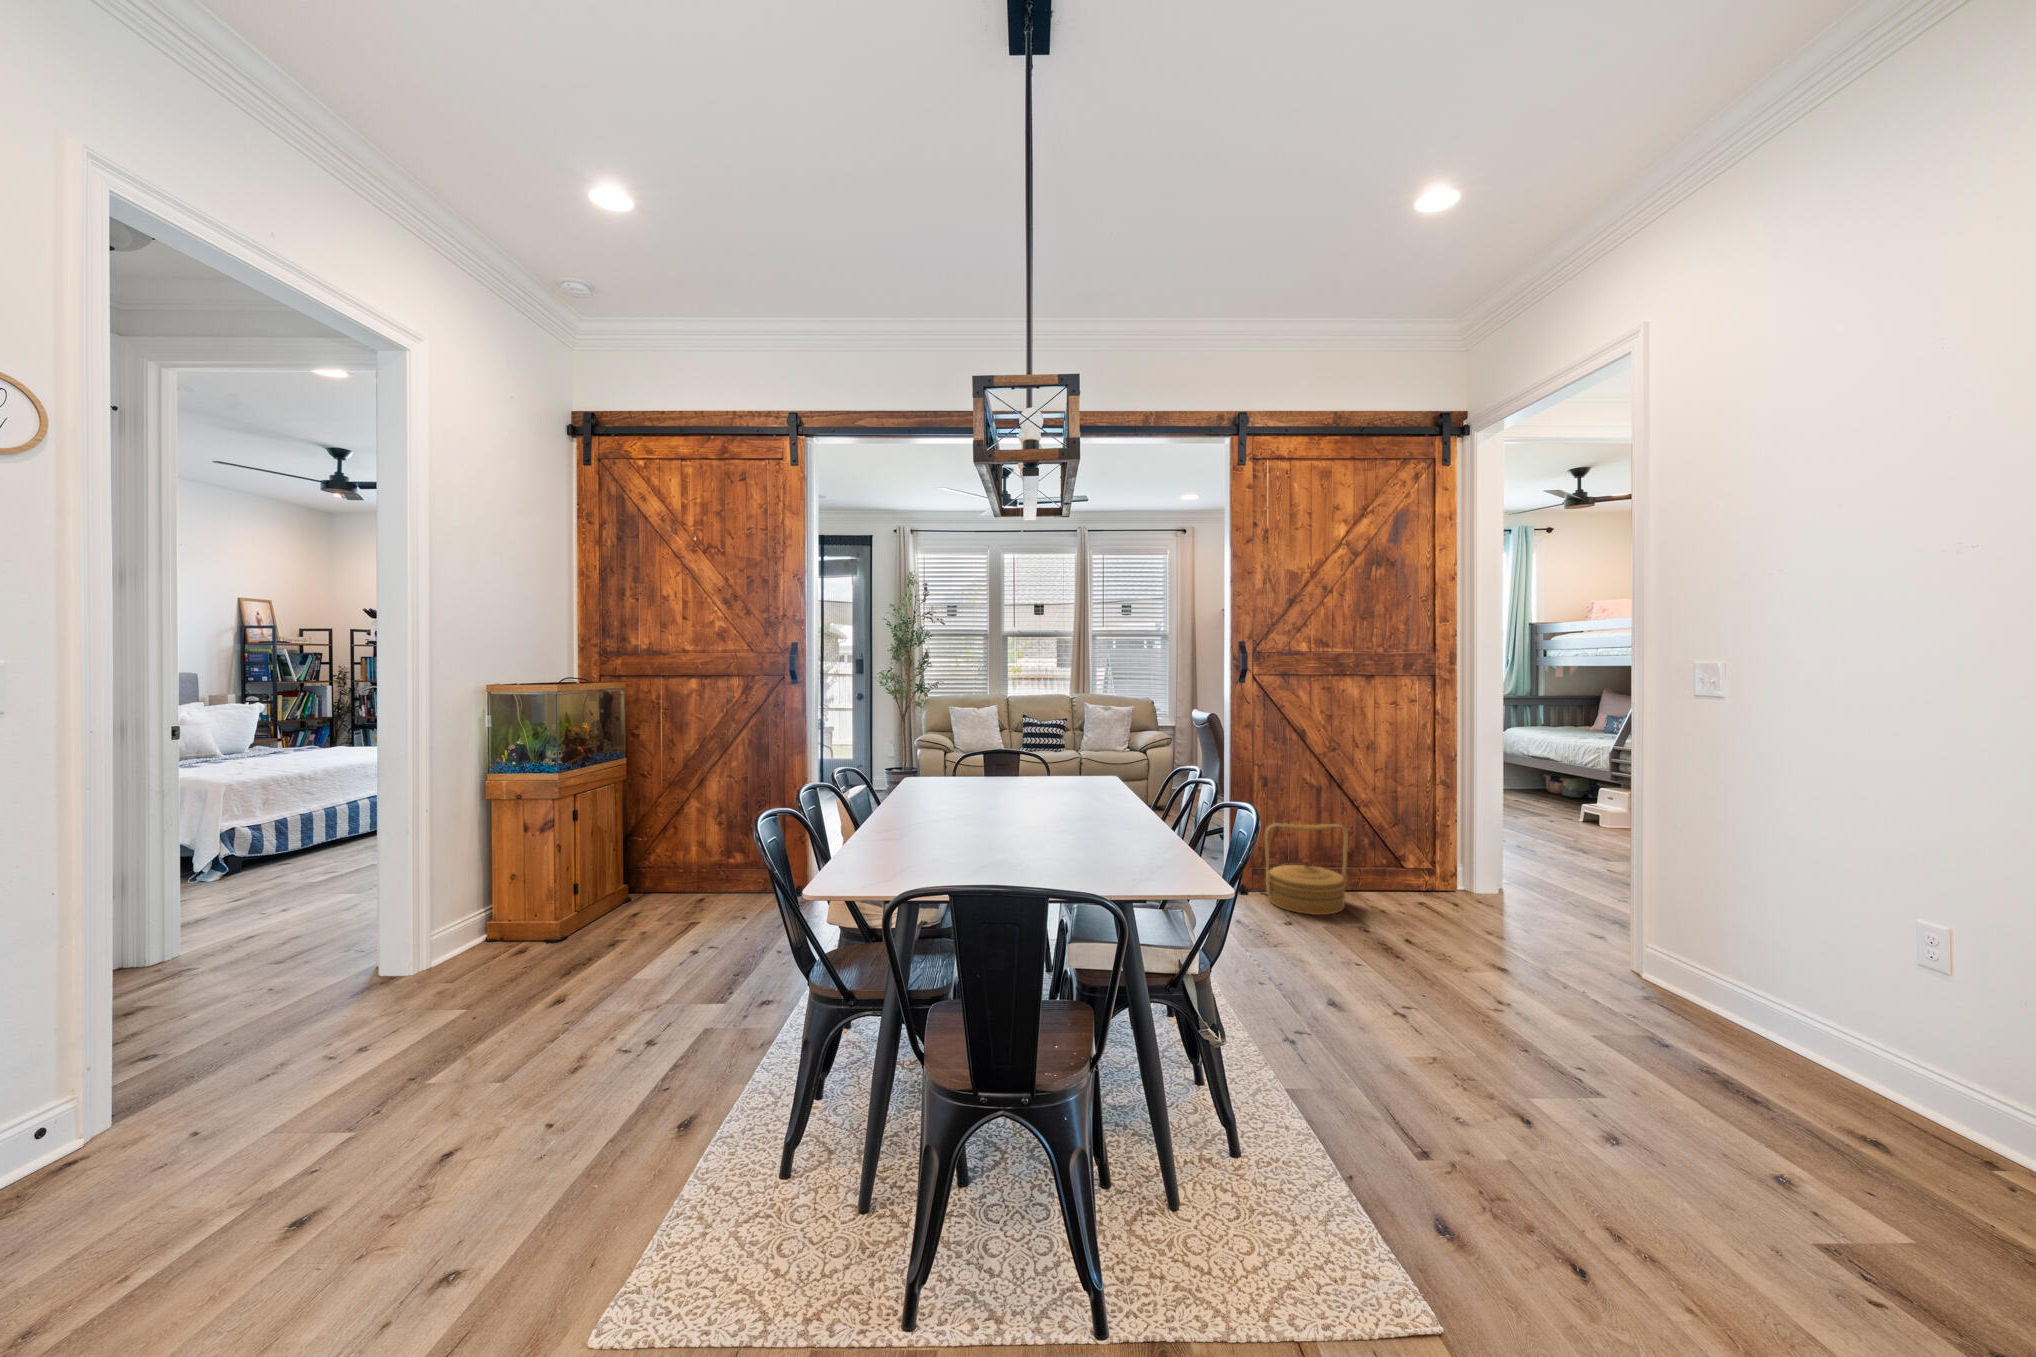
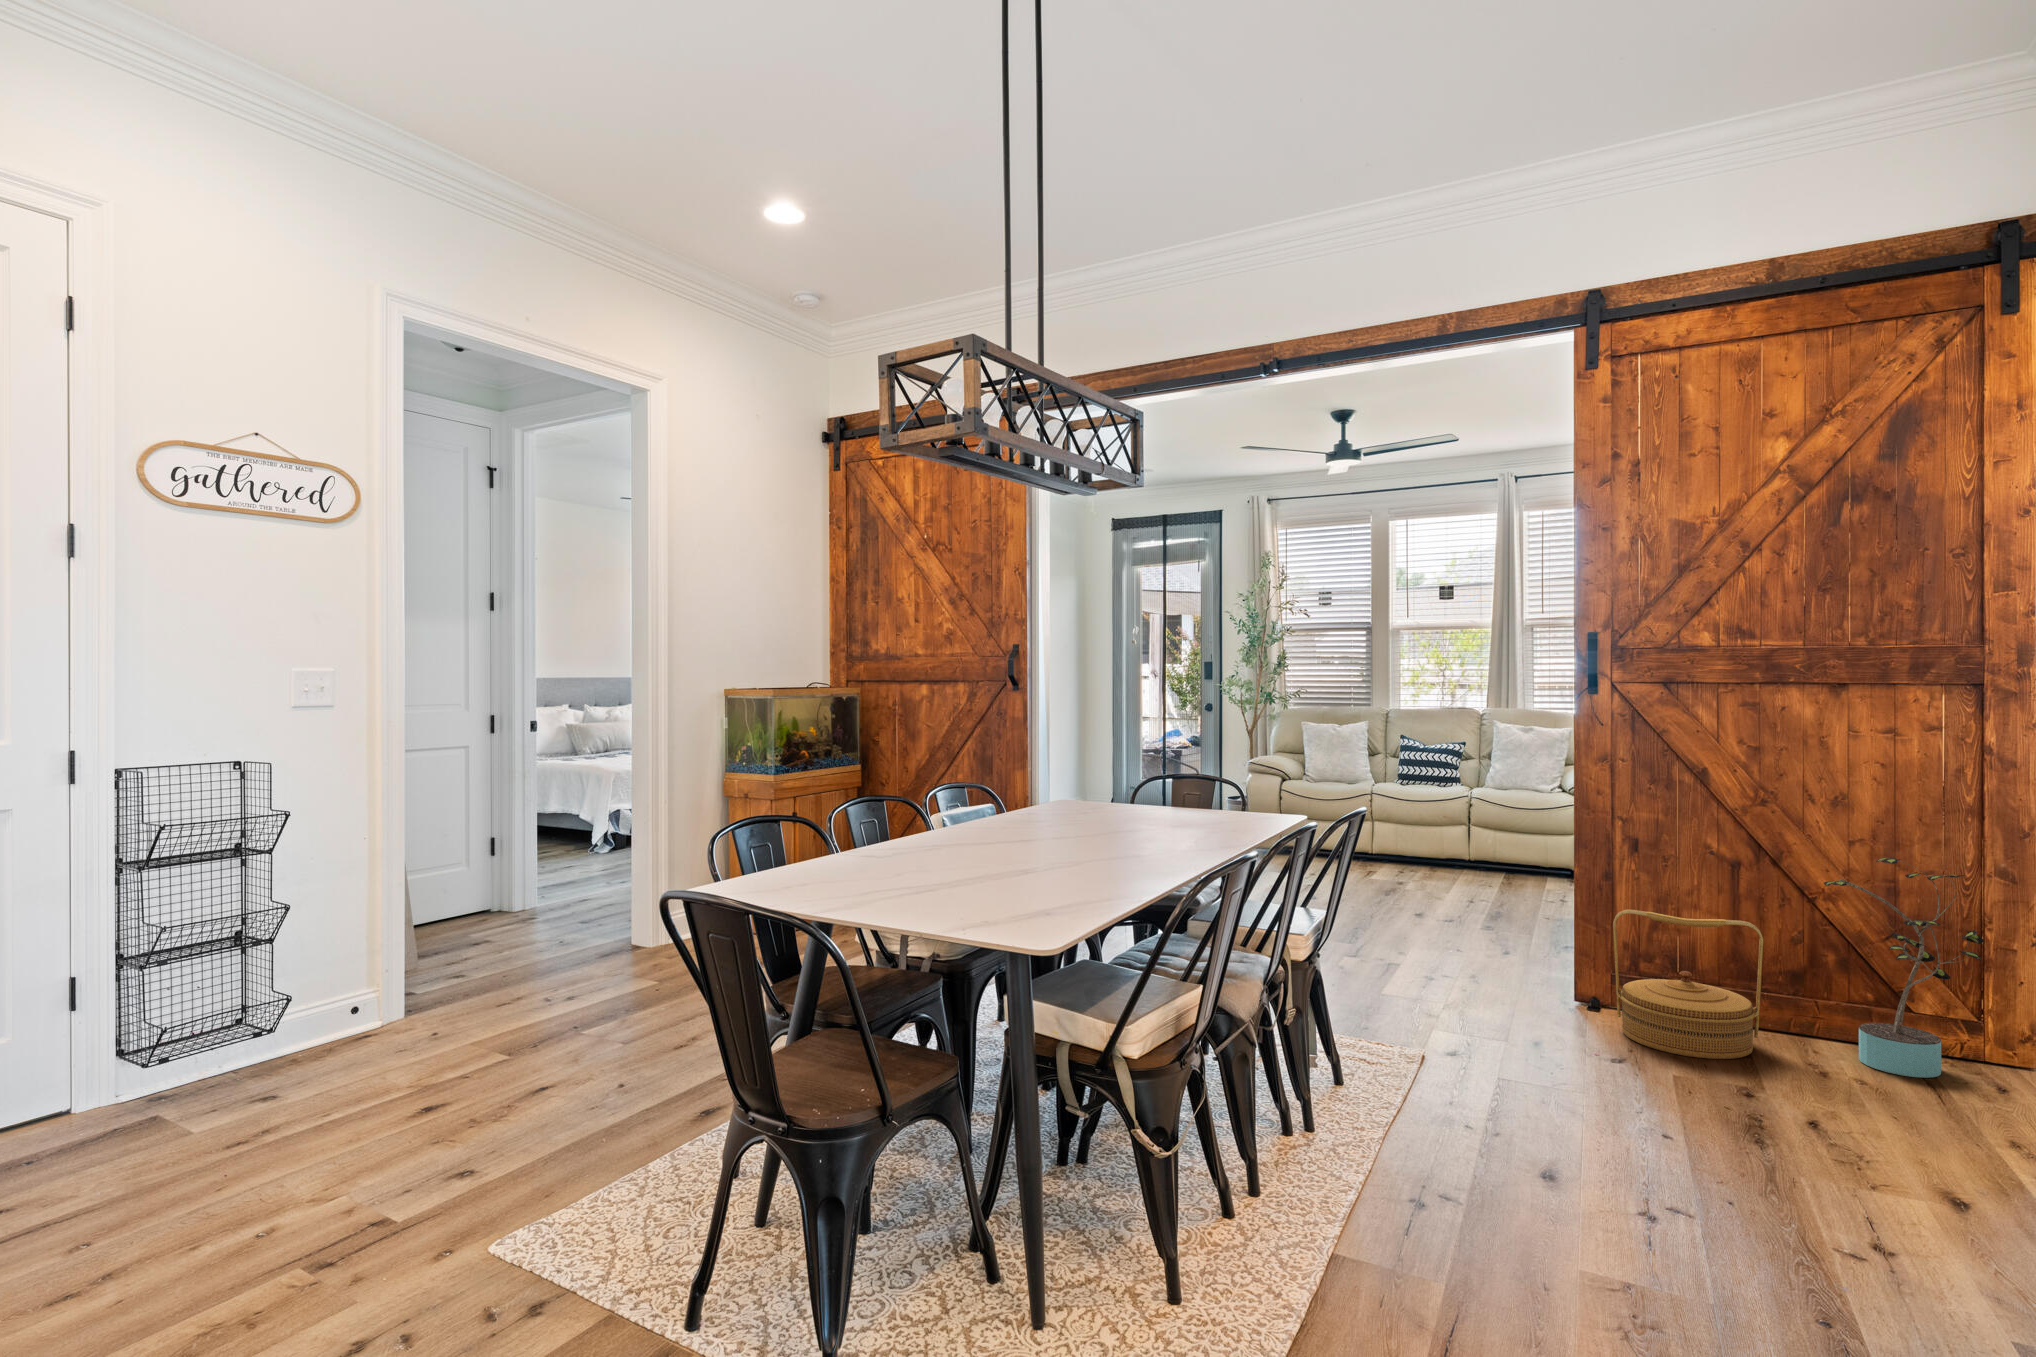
potted plant: none [1375,777,1458,906] -> present [1824,857,1984,1078]

